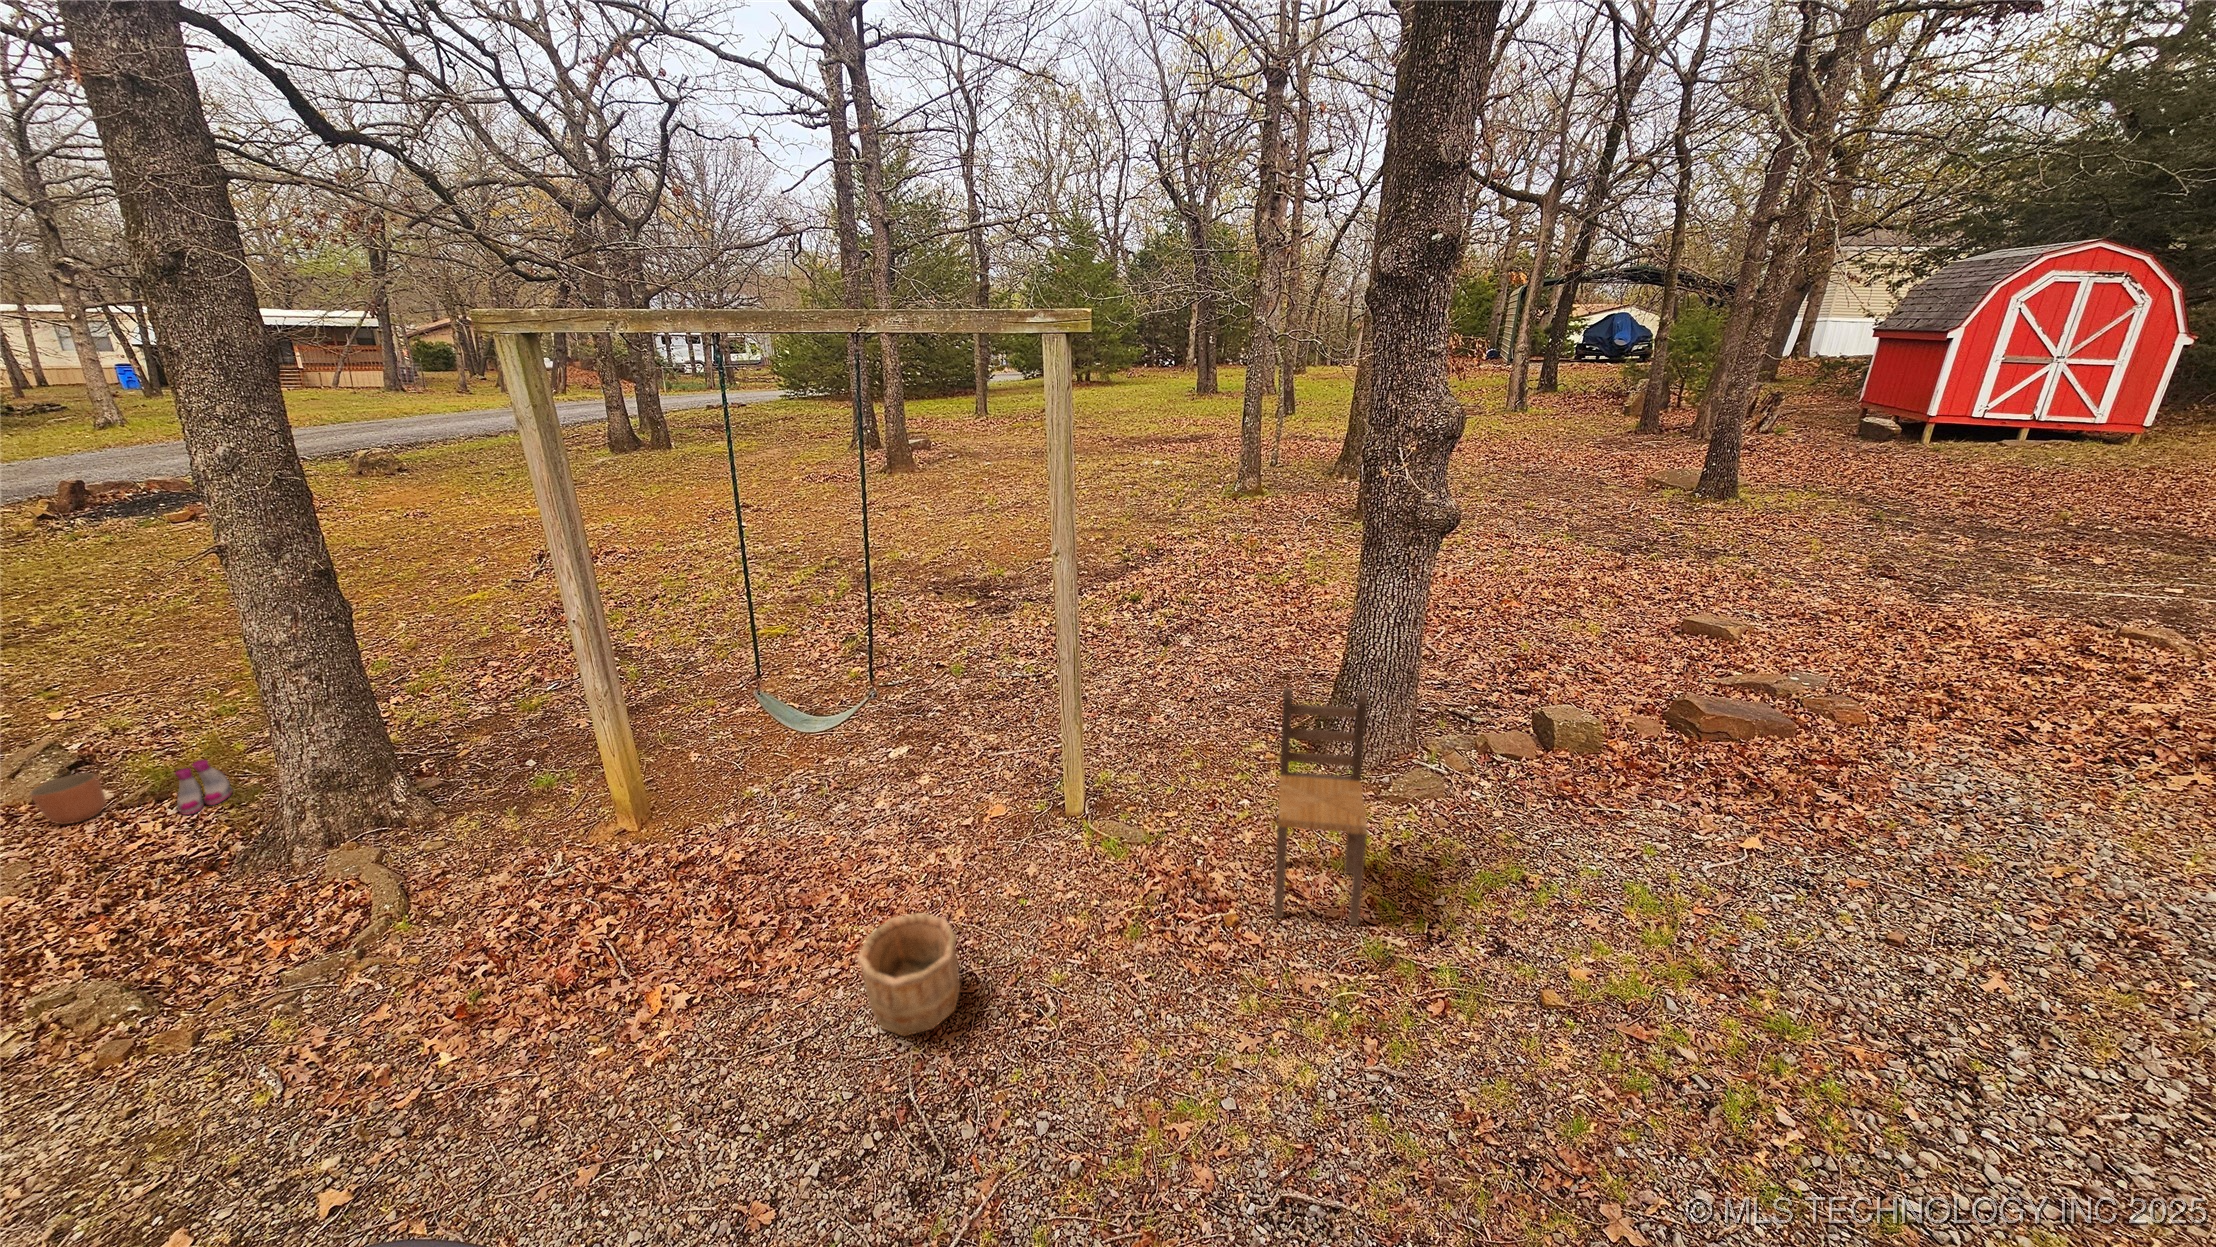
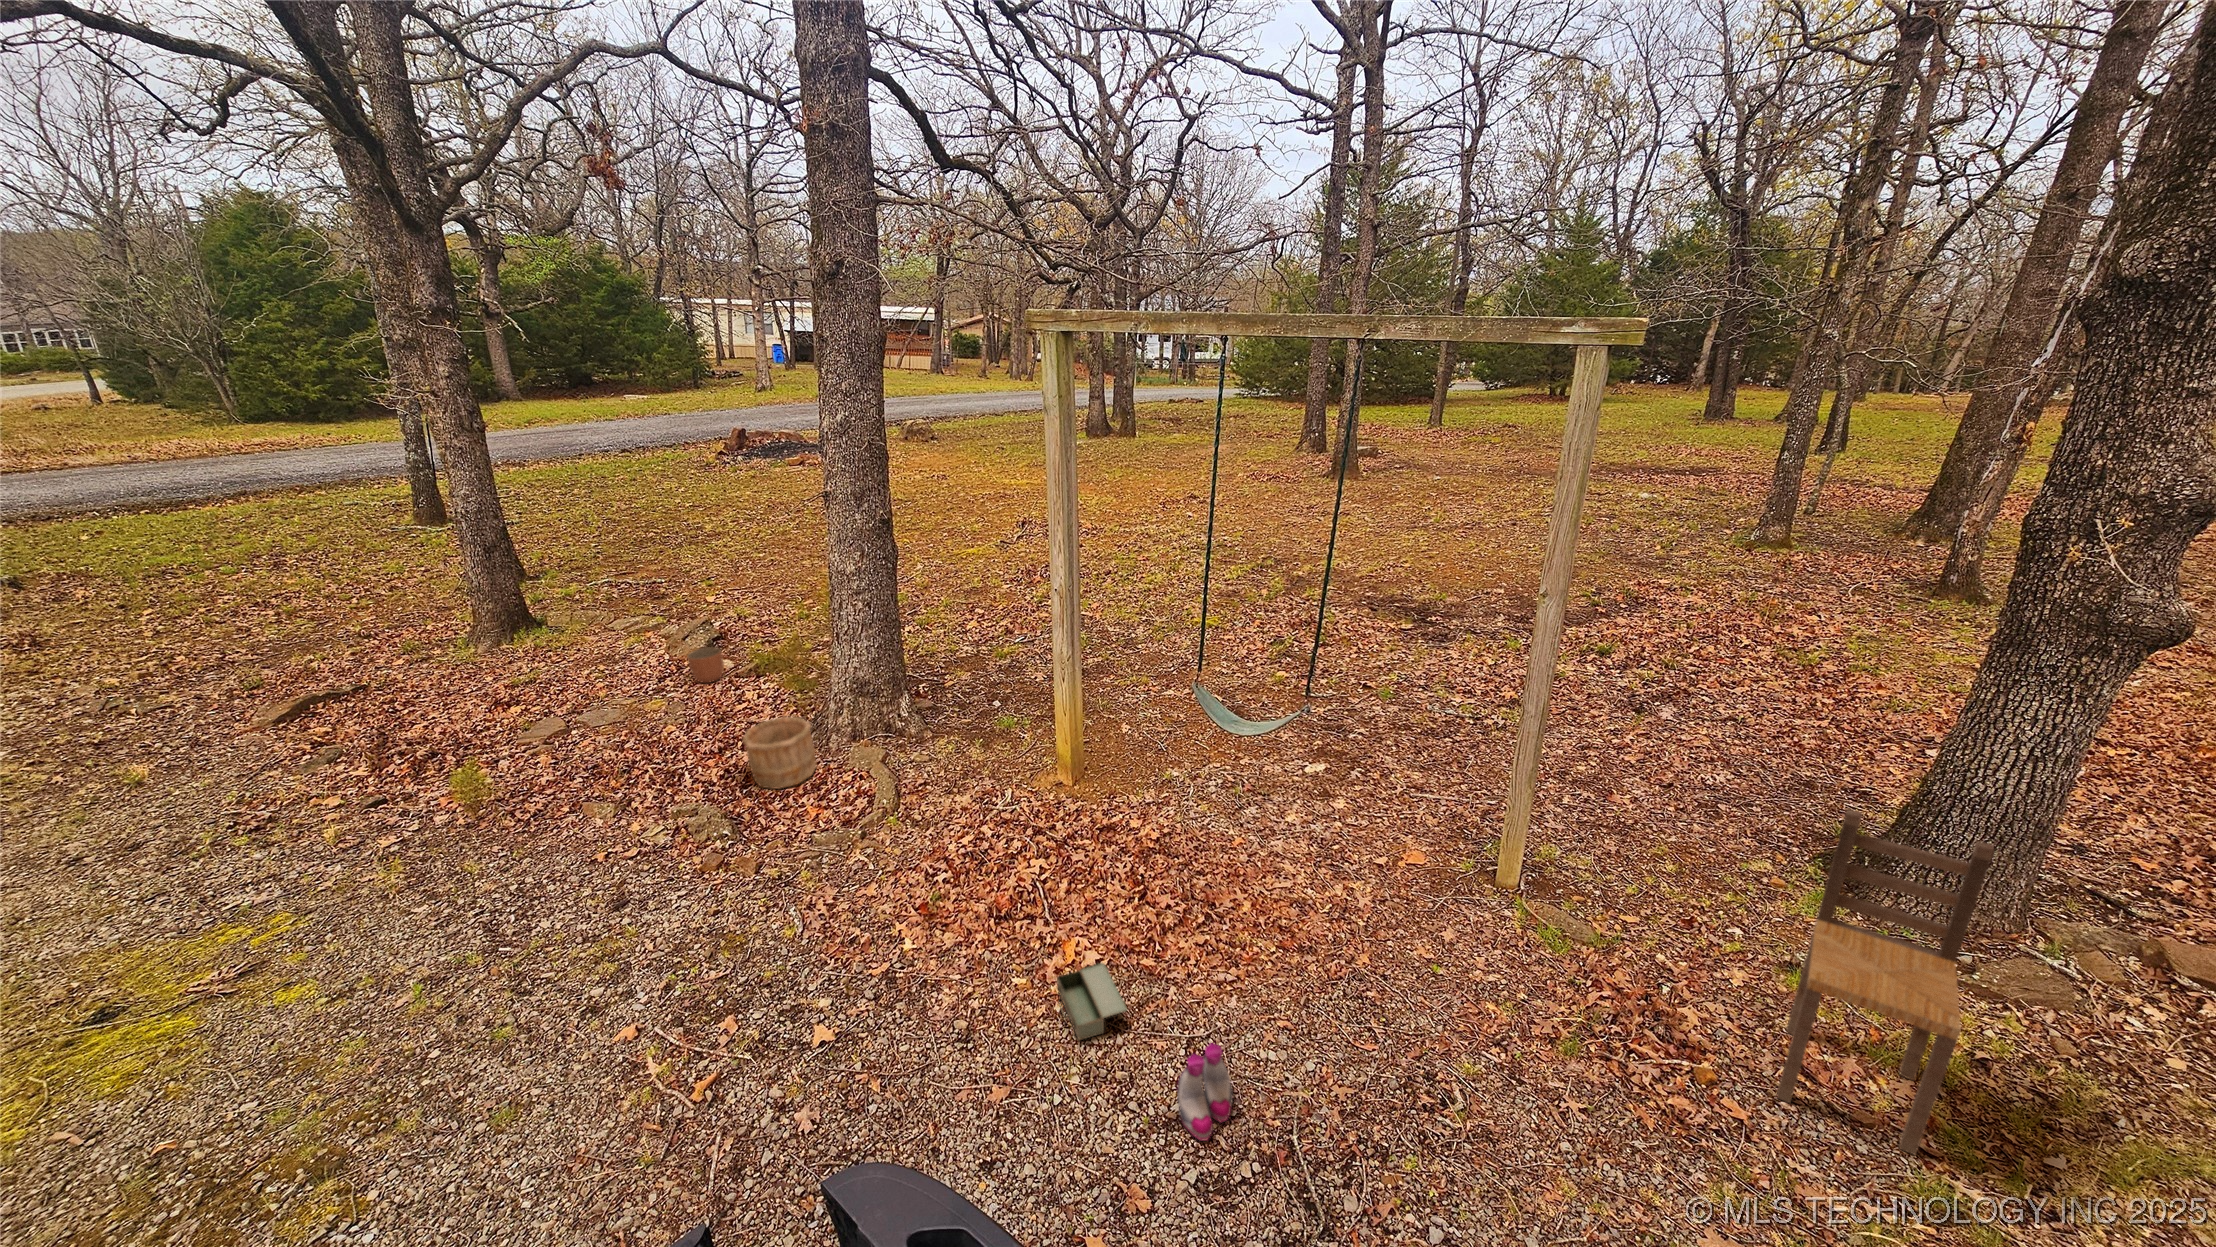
boots: present [176,759,232,815] -> present [1177,1043,1233,1141]
wooden bucket: present [857,913,960,1036] -> present [742,717,817,789]
toolbox: none [642,998,729,1088] -> present [1057,963,1127,1040]

